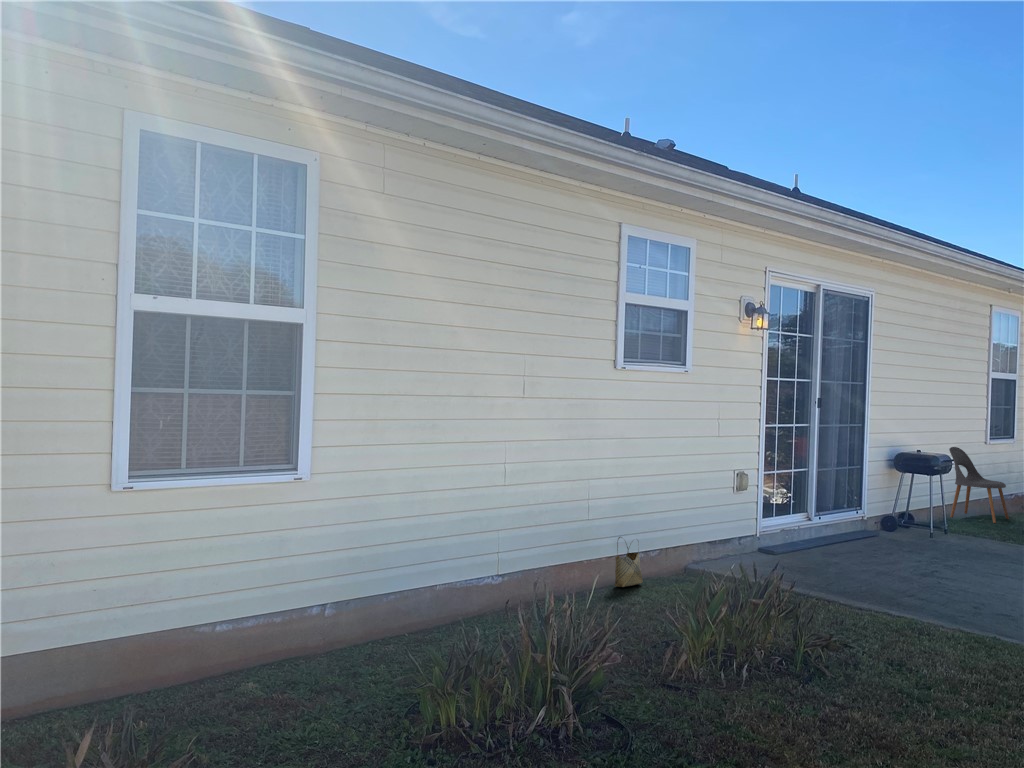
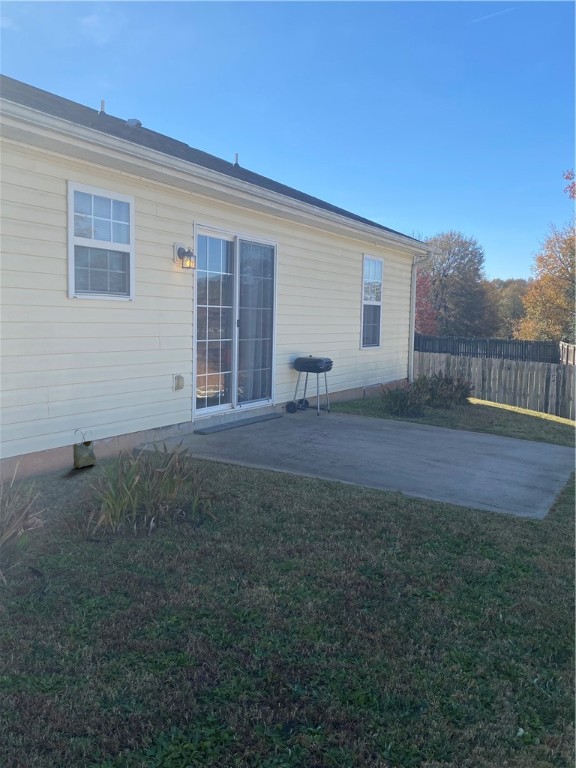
chair: present [949,447,1009,523] -> none [333,353,369,404]

